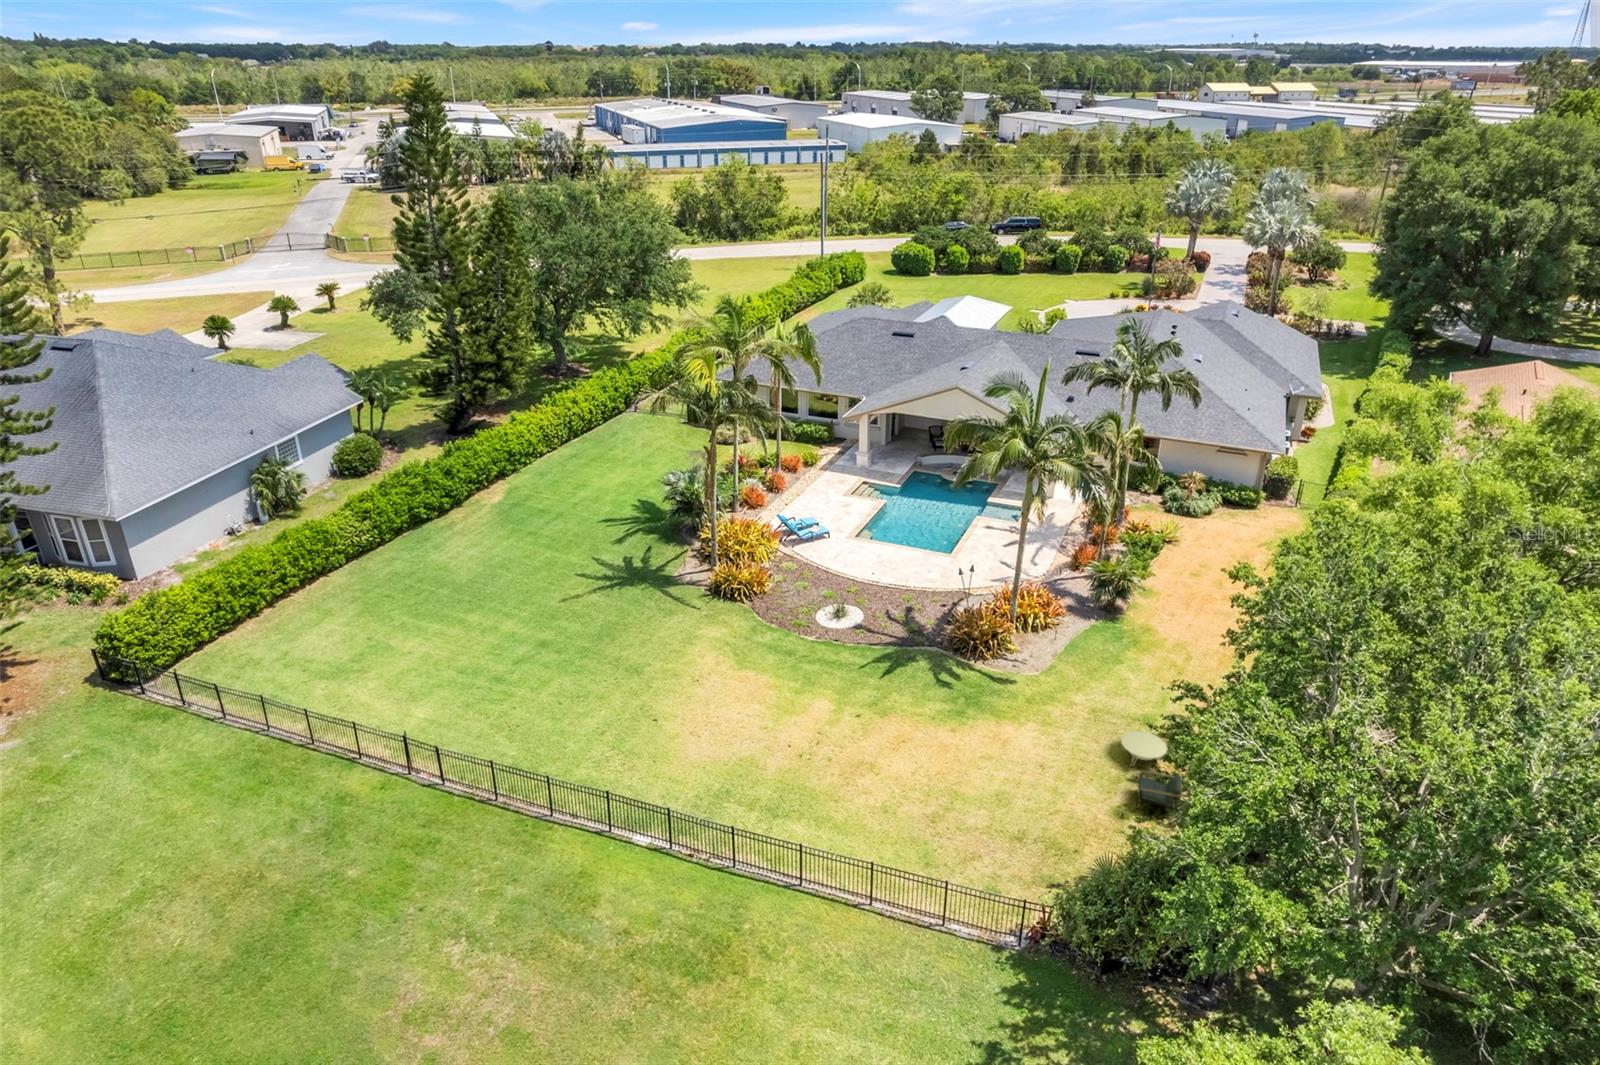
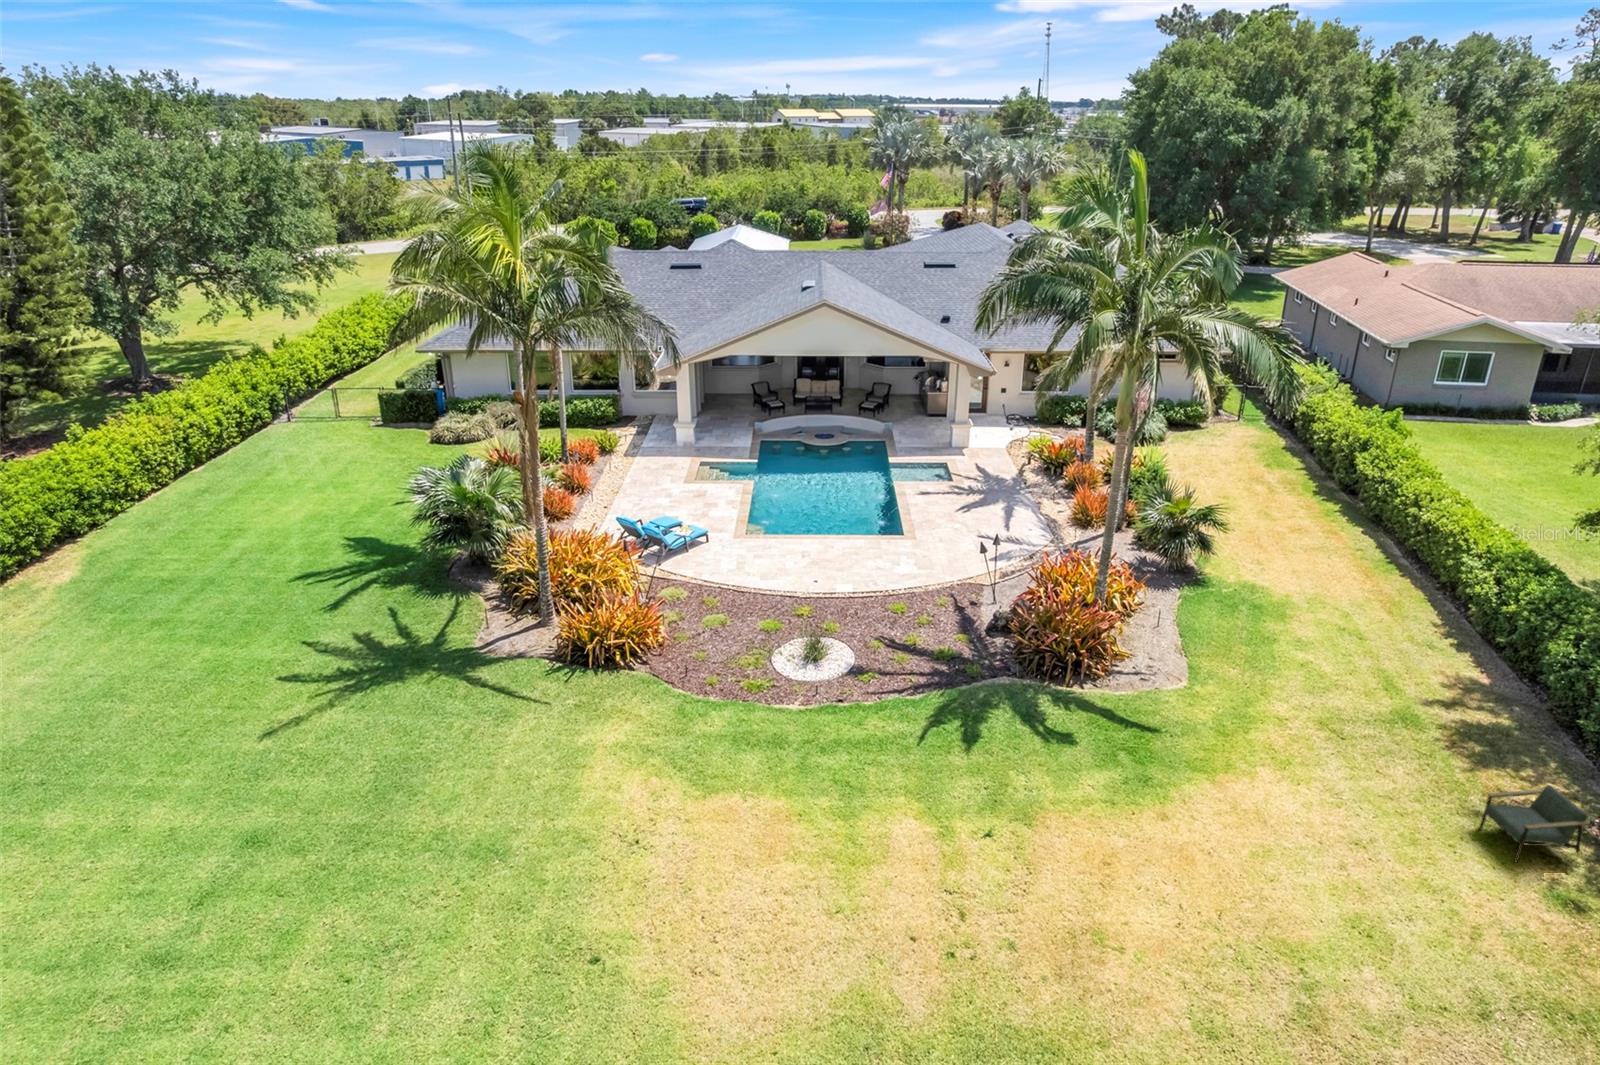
round table: present [1121,731,1167,767] -> none [1389,728,1473,791]

